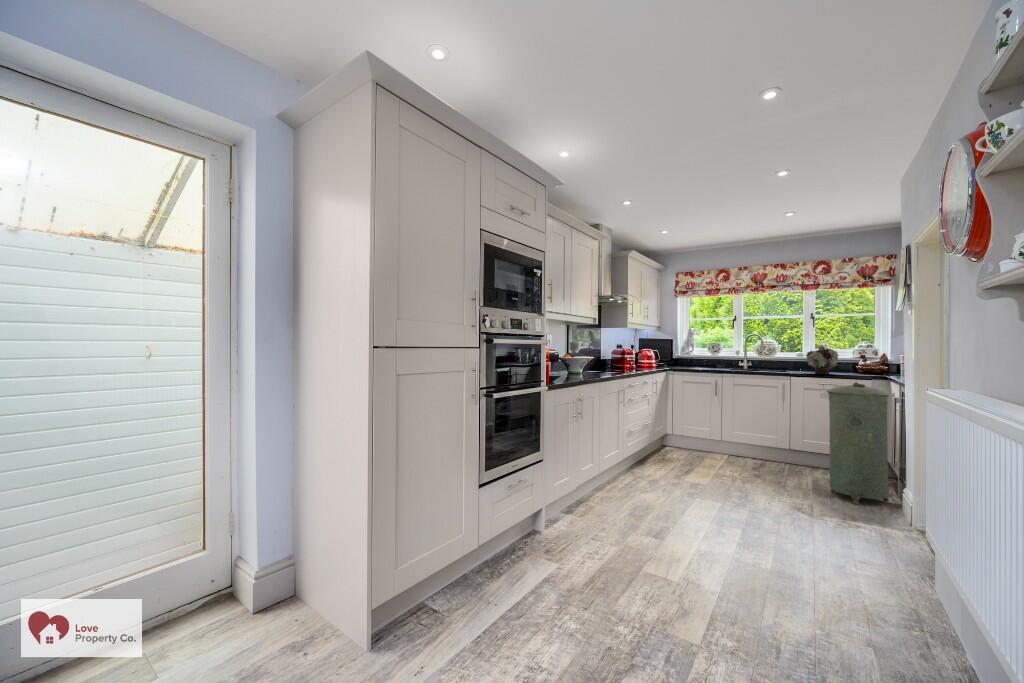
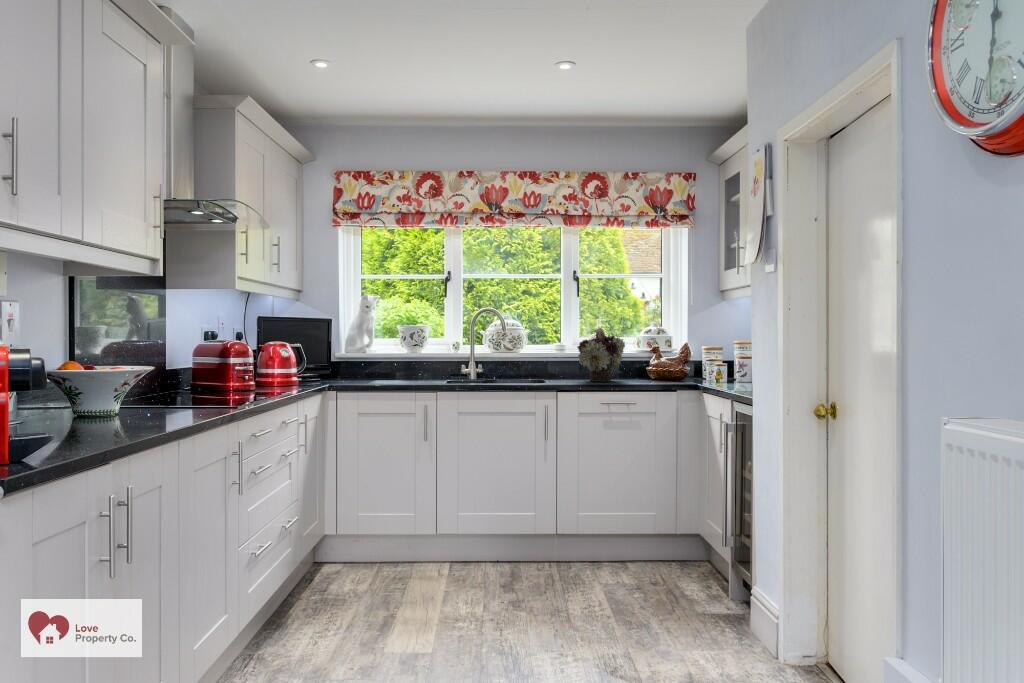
trash can: present [827,382,889,505] -> none [651,407,749,655]

